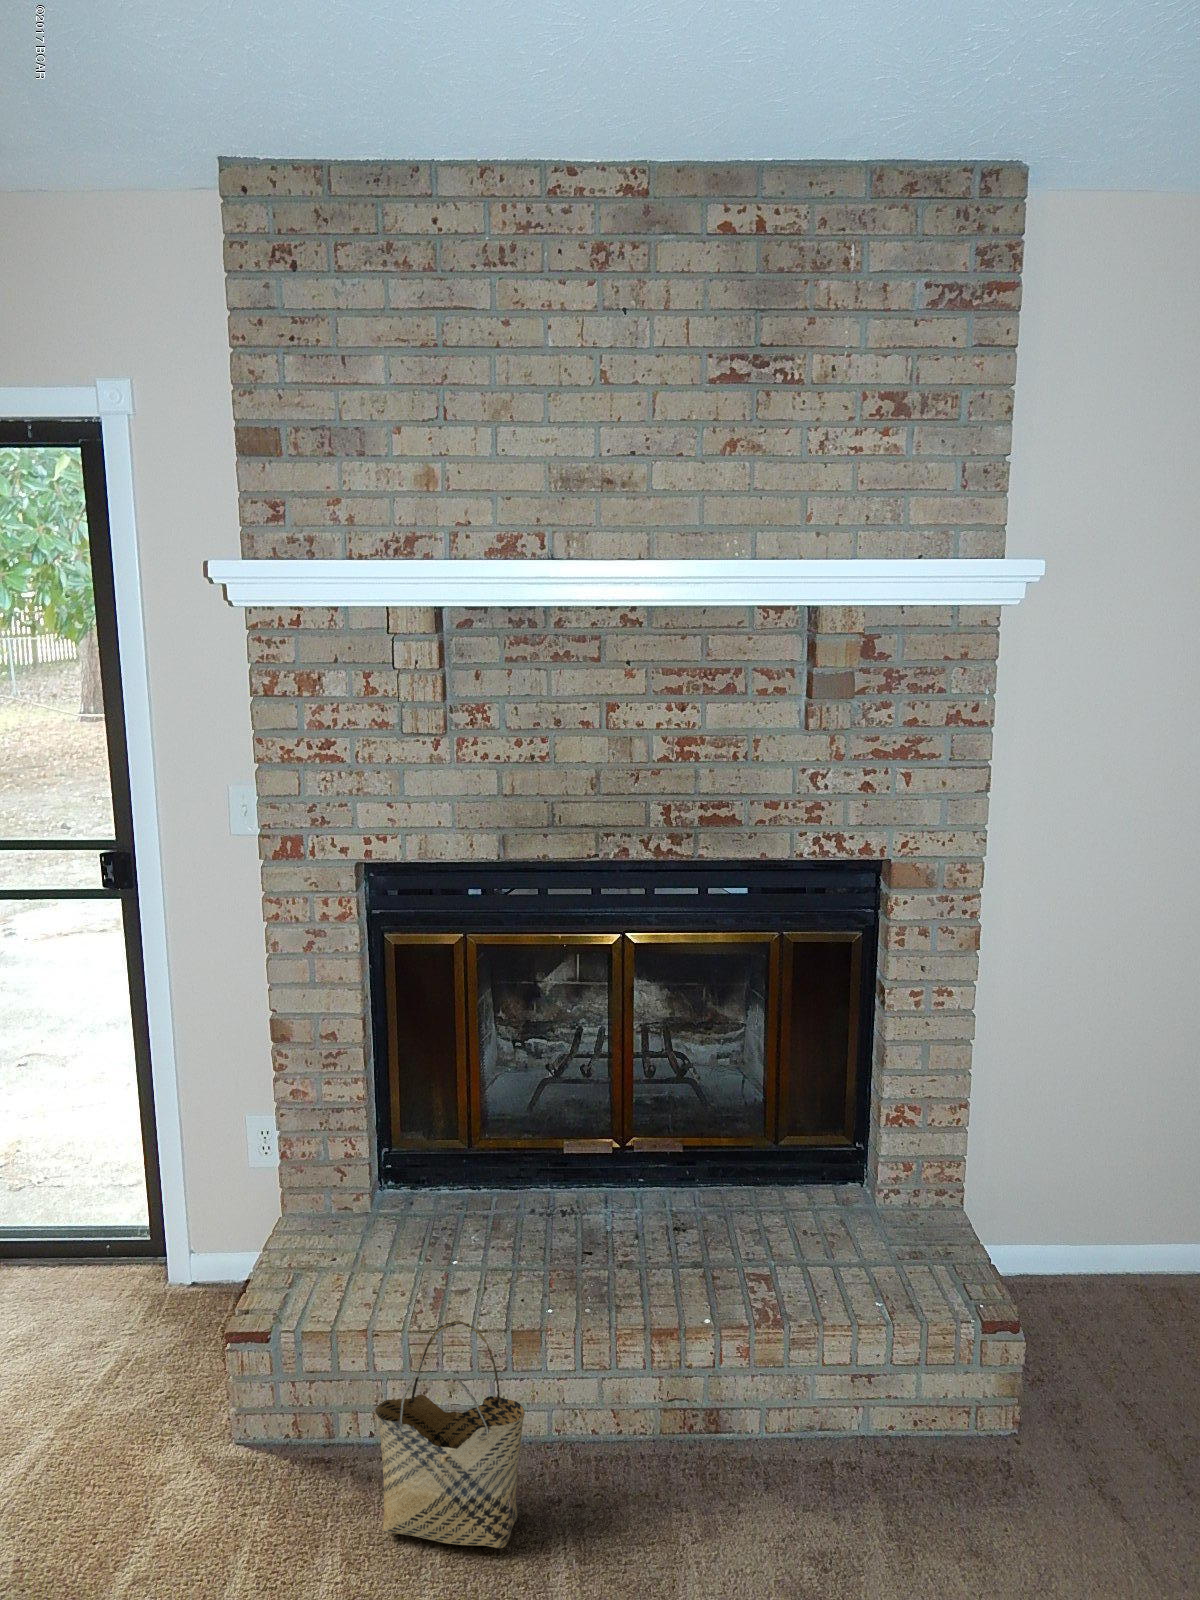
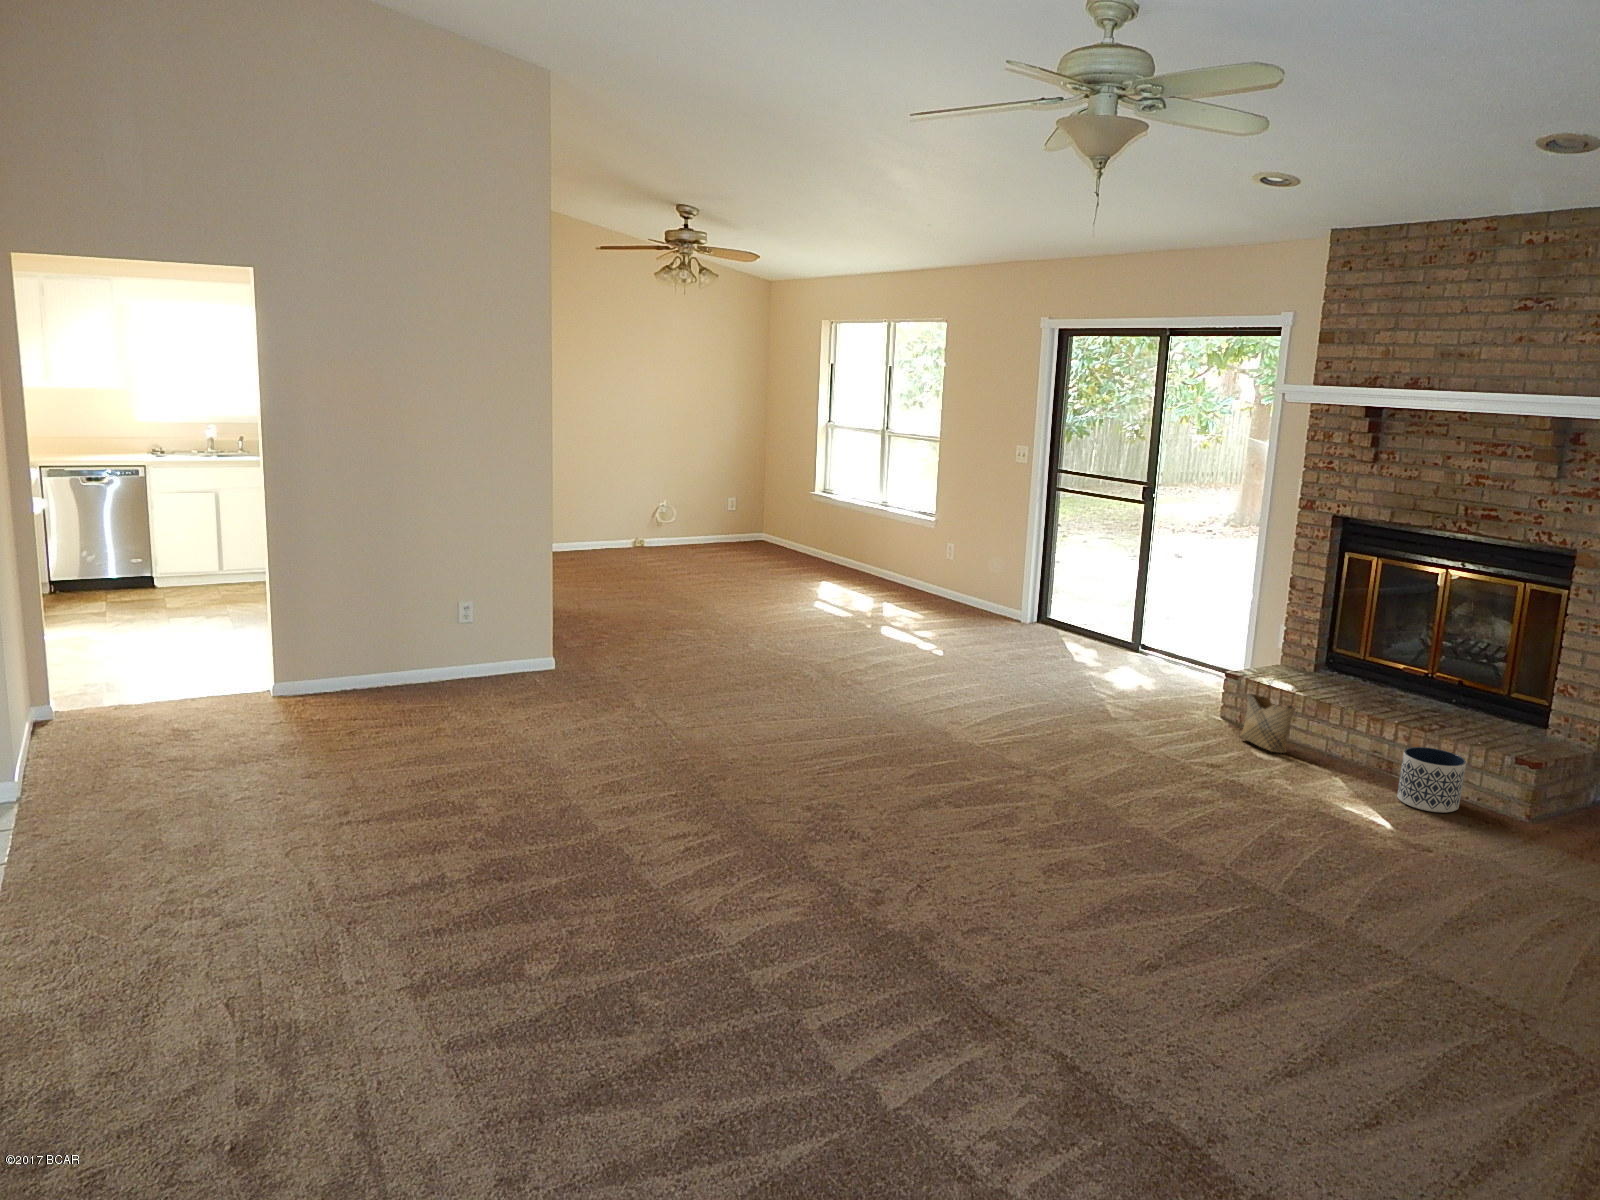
planter: none [828,1364,963,1553] -> present [1397,747,1466,813]

